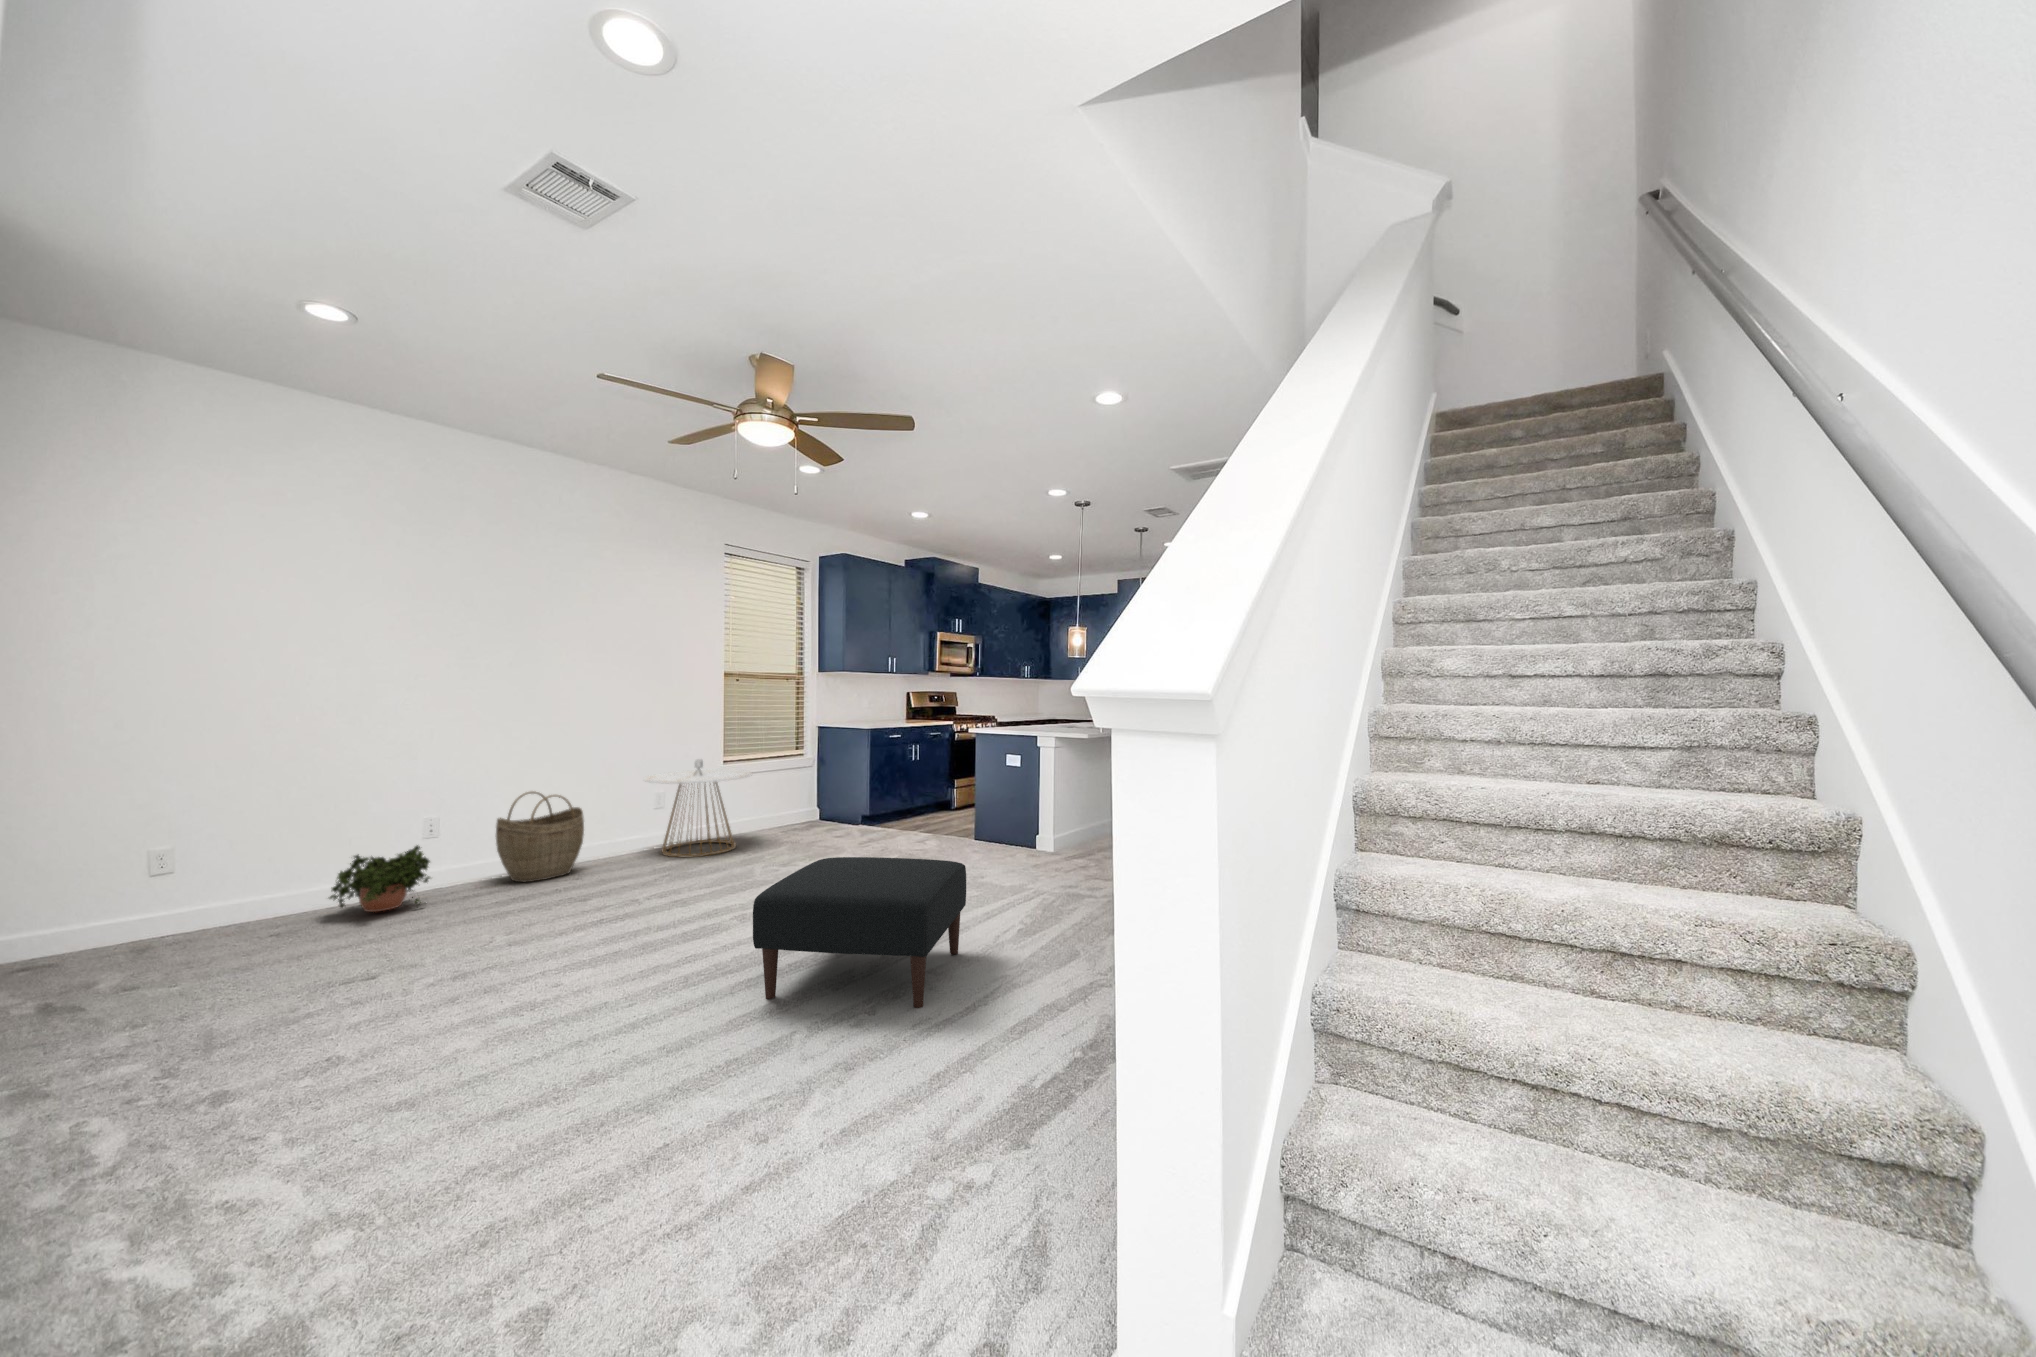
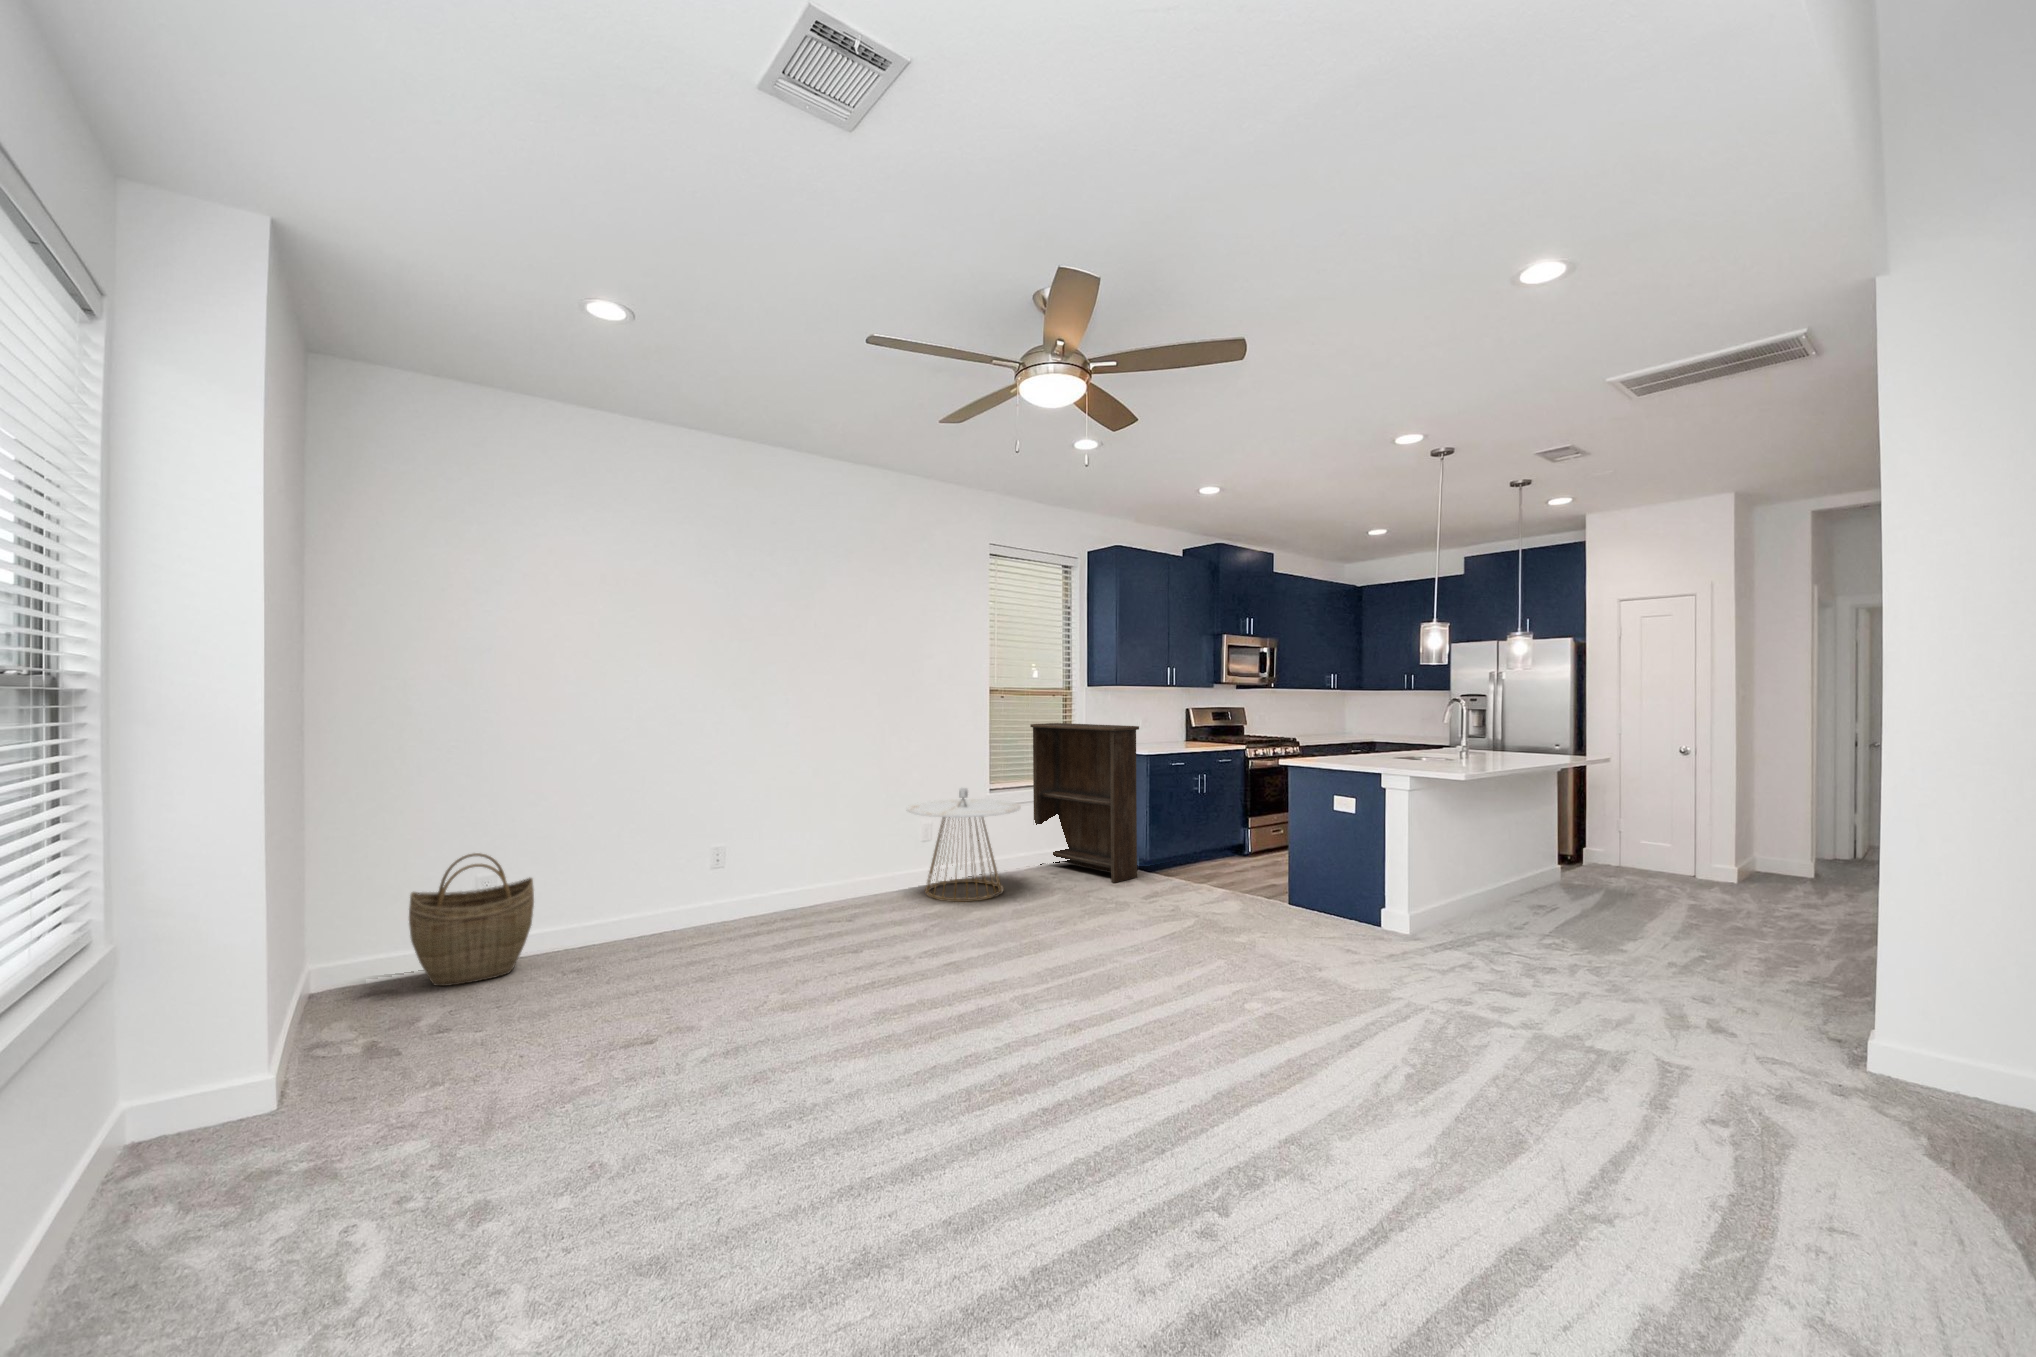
bookshelf: none [764,704,858,835] -> present [1030,723,1139,883]
woven basket: present [496,792,584,882] -> present [409,853,534,986]
potted plant: present [329,845,430,912] -> none [611,875,706,948]
ottoman: present [753,857,966,1008] -> none [1055,951,1344,1227]

